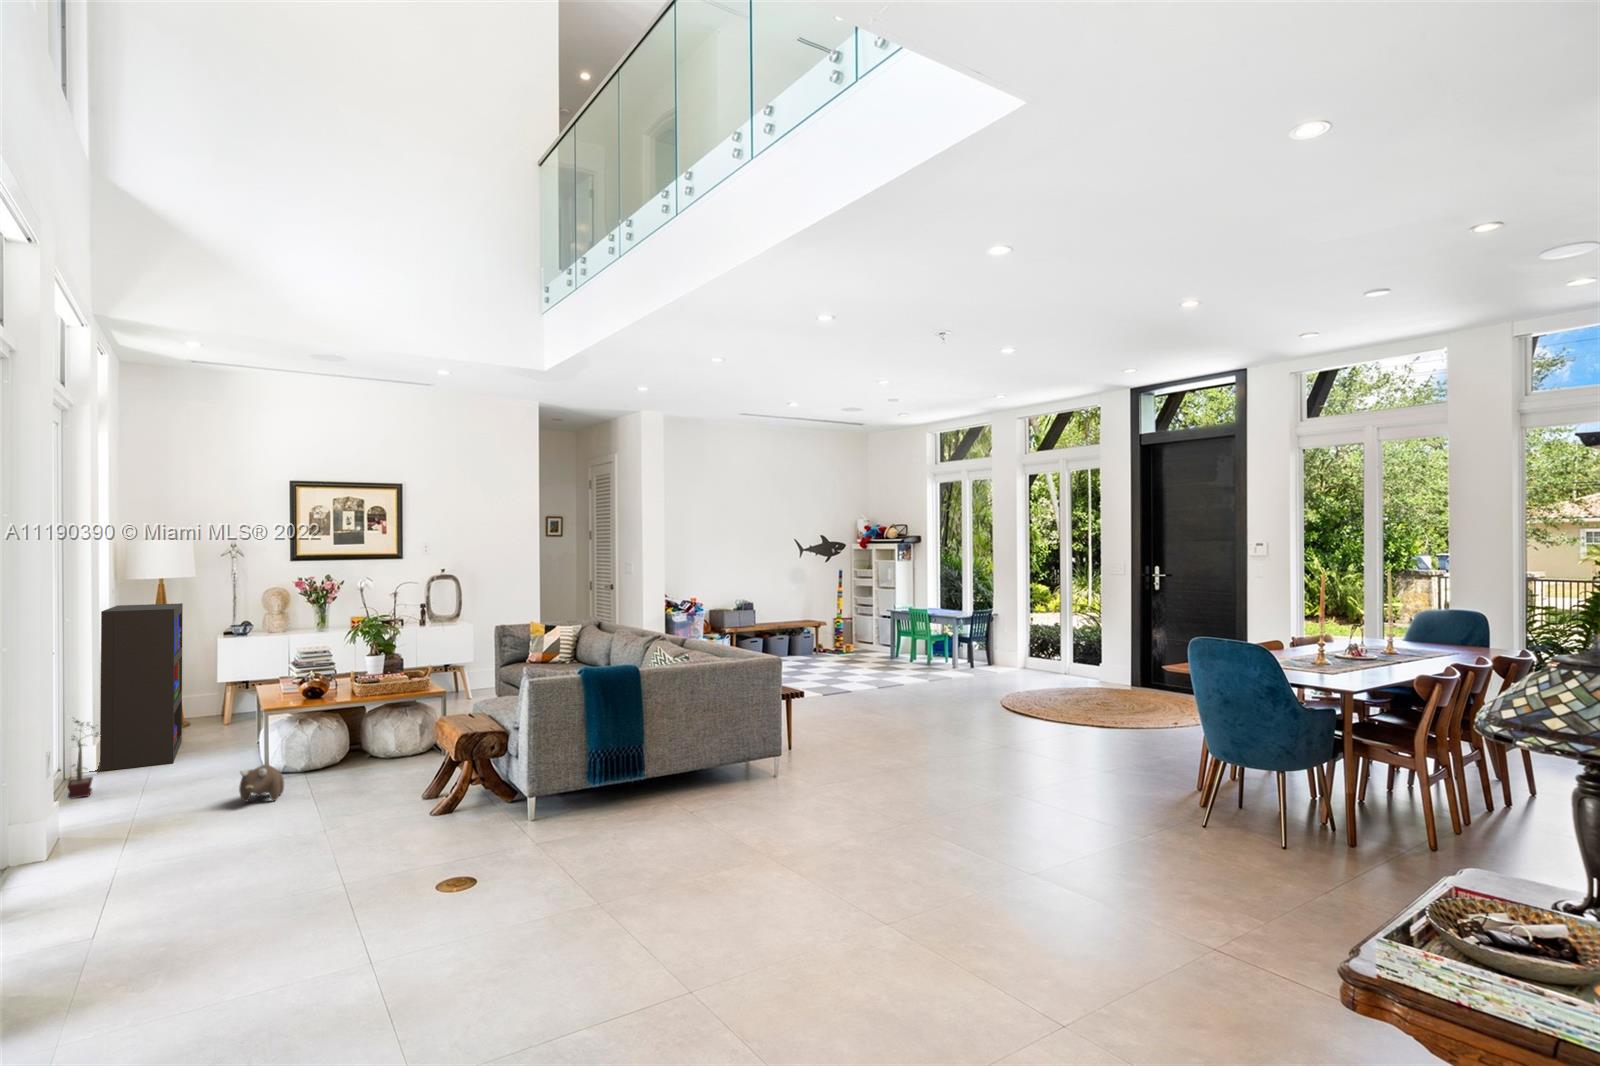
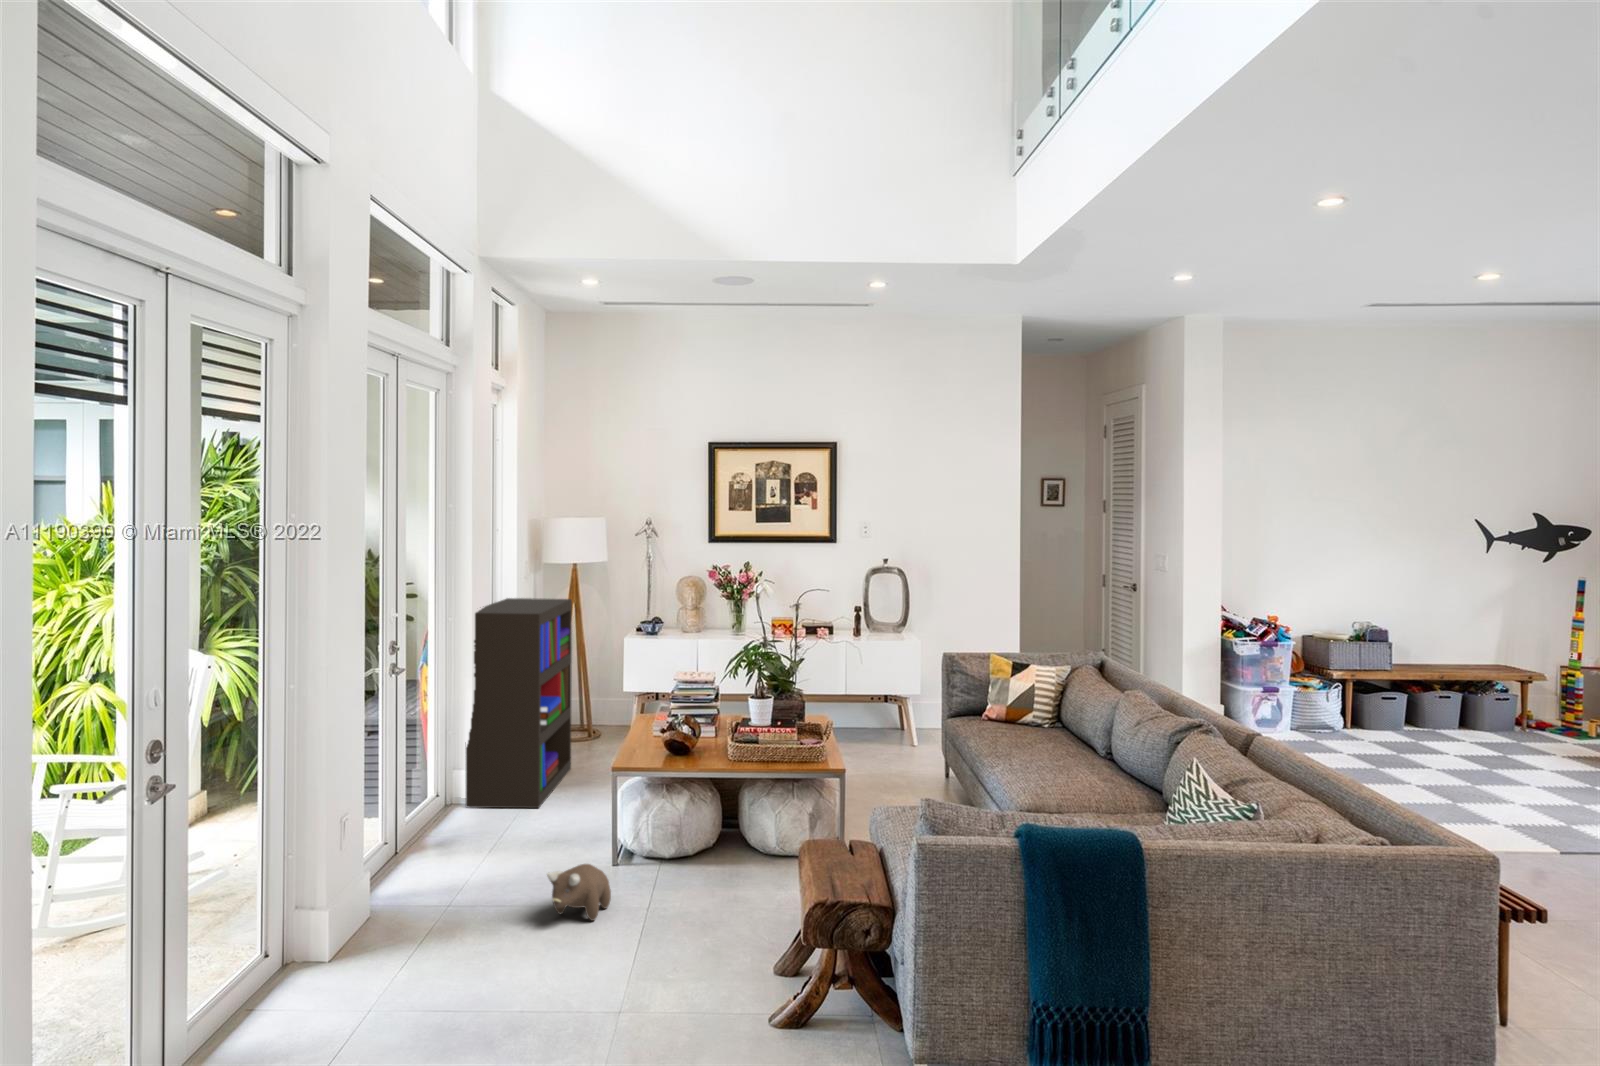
potted plant: present [67,718,98,799] -> none [401,750,450,855]

